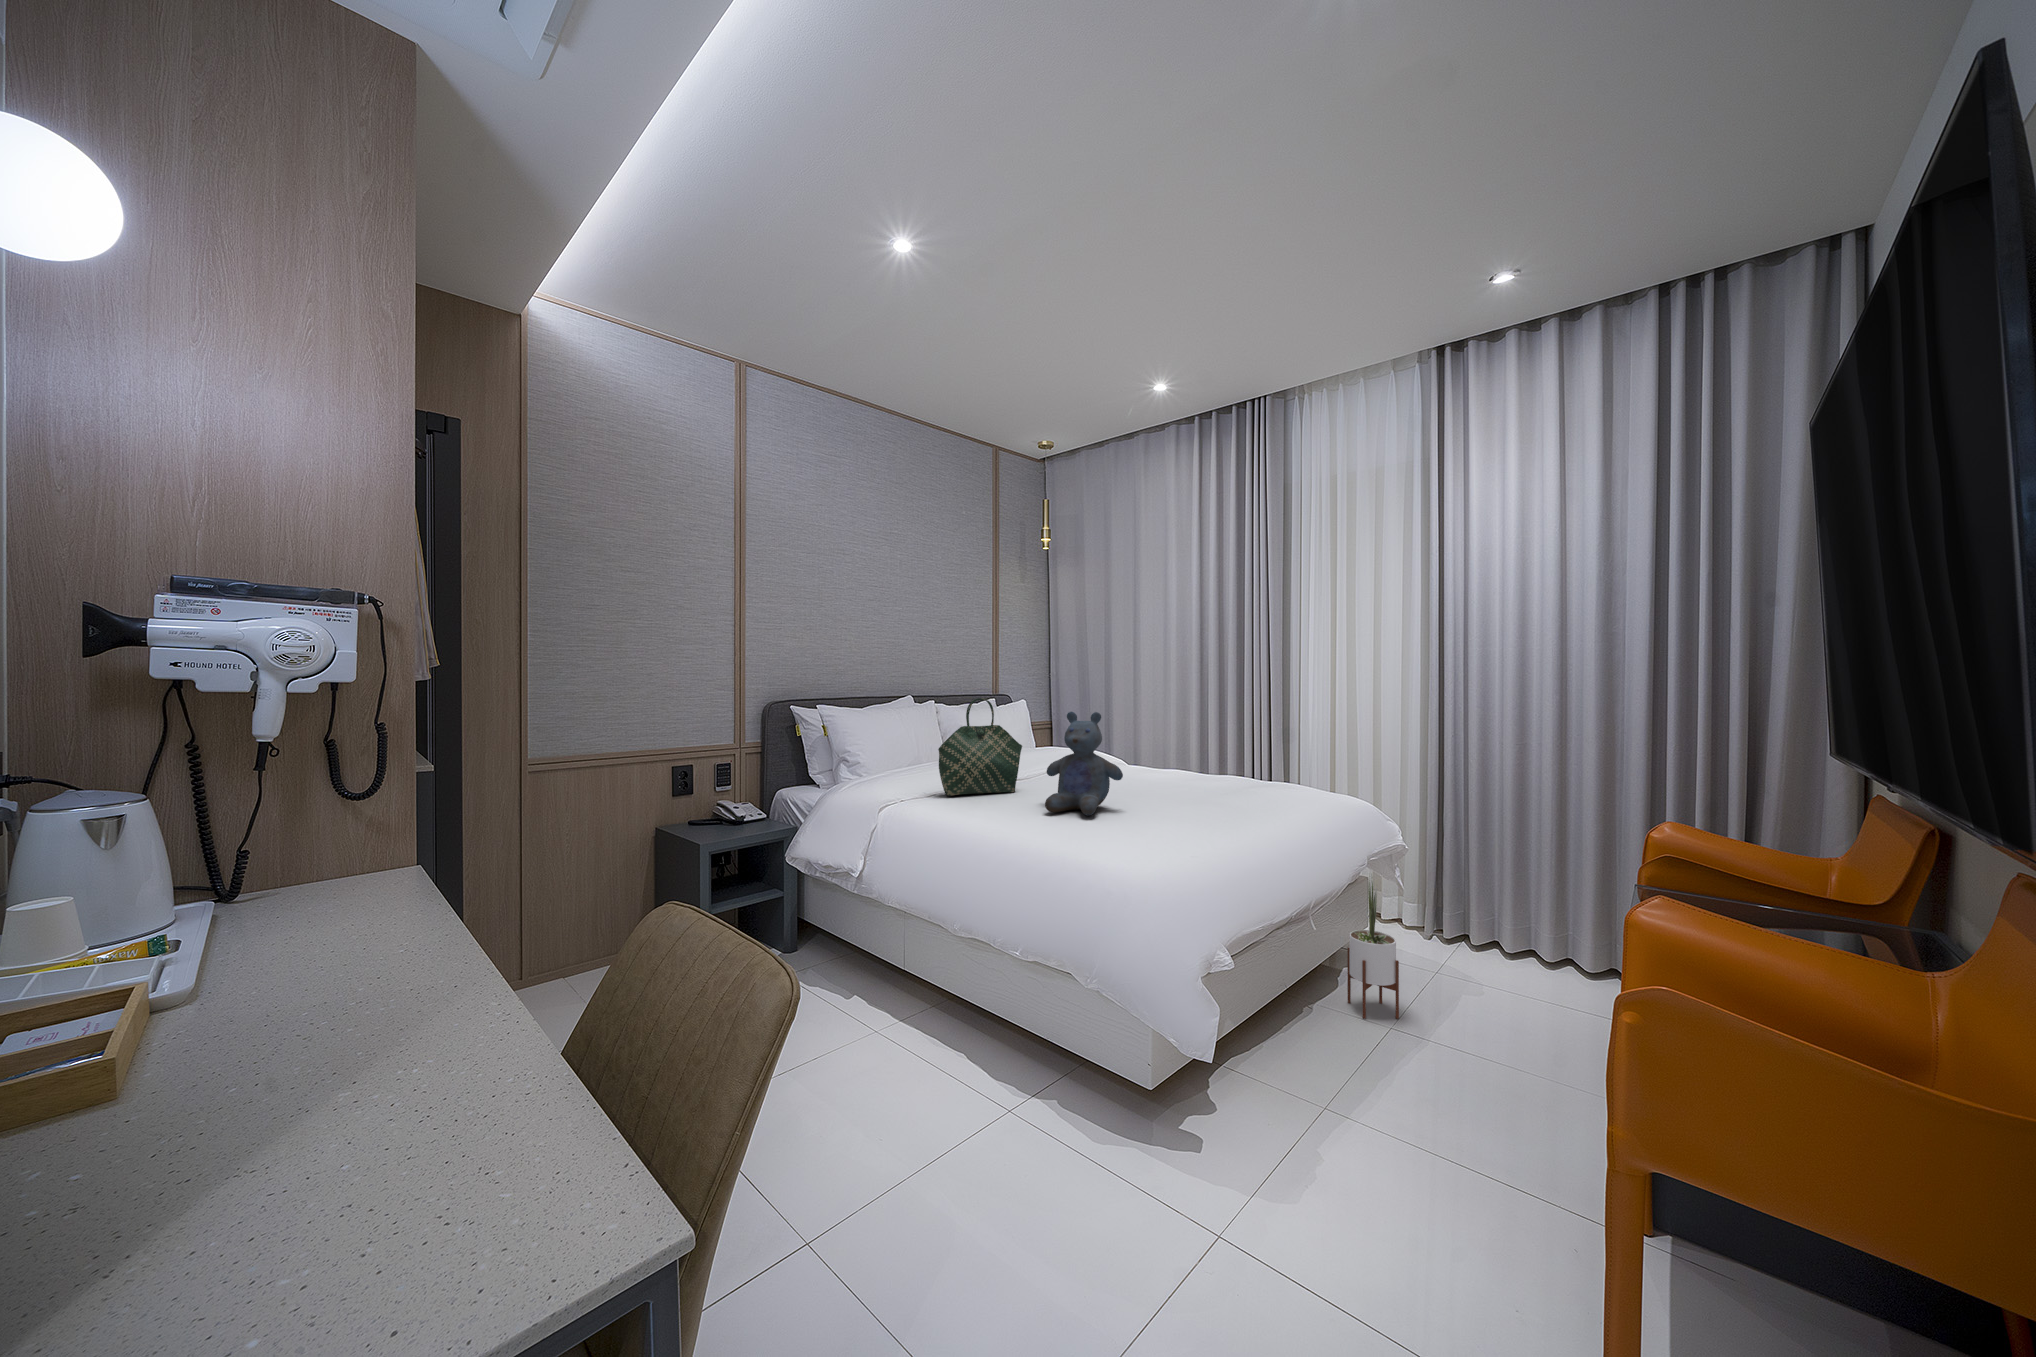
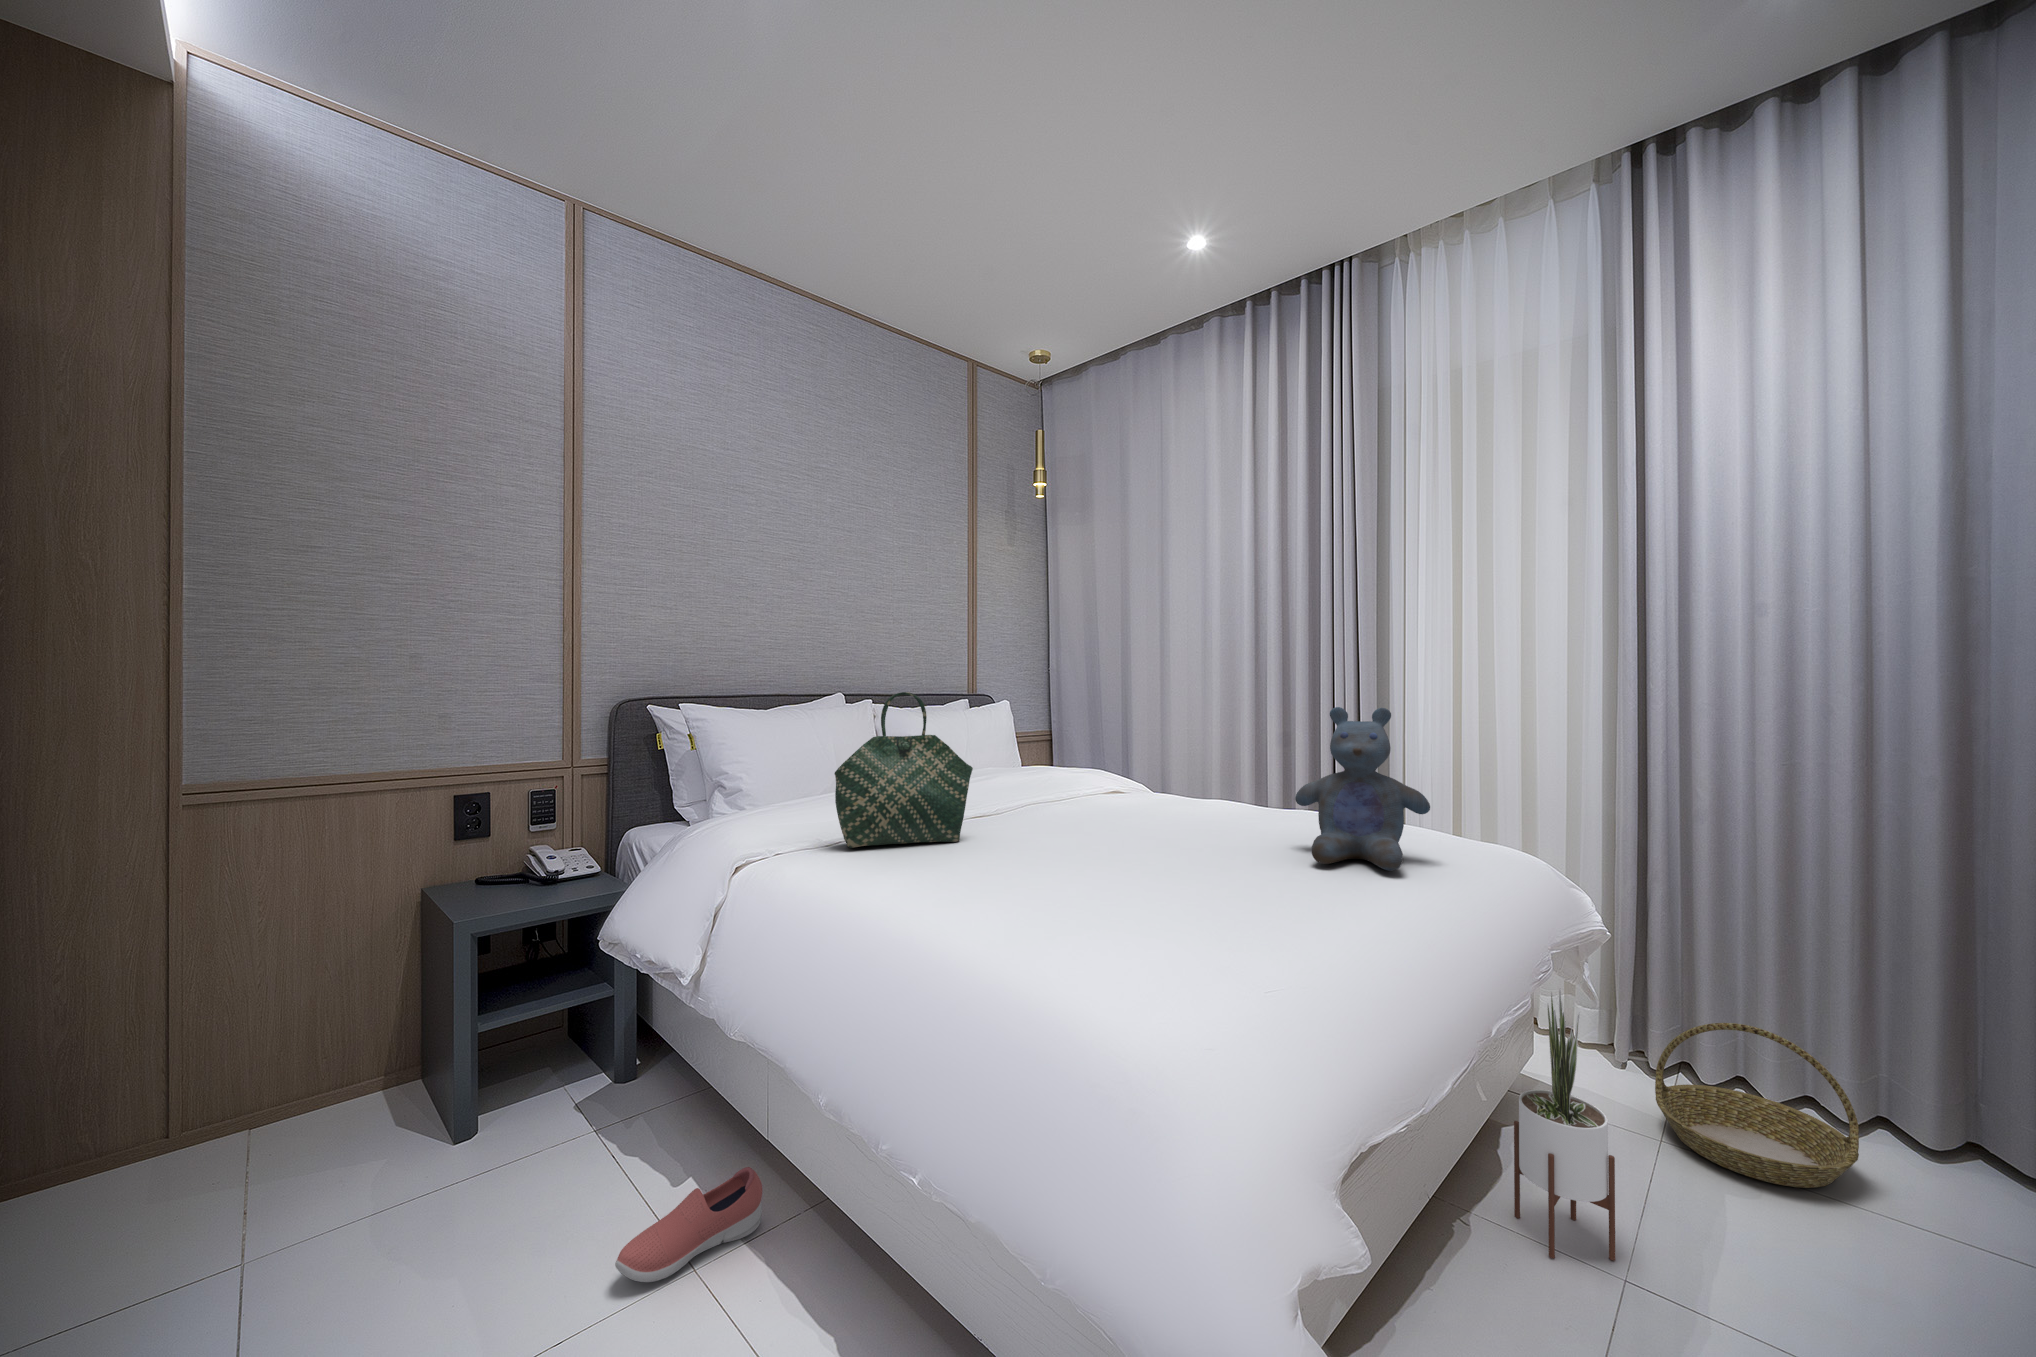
stuffed bear: present [1045,712,1123,816] -> present [1295,707,1430,871]
basket: none [1441,896,1548,987] -> present [1655,1023,1859,1188]
shoe: none [837,982,910,1038] -> present [615,1167,762,1282]

